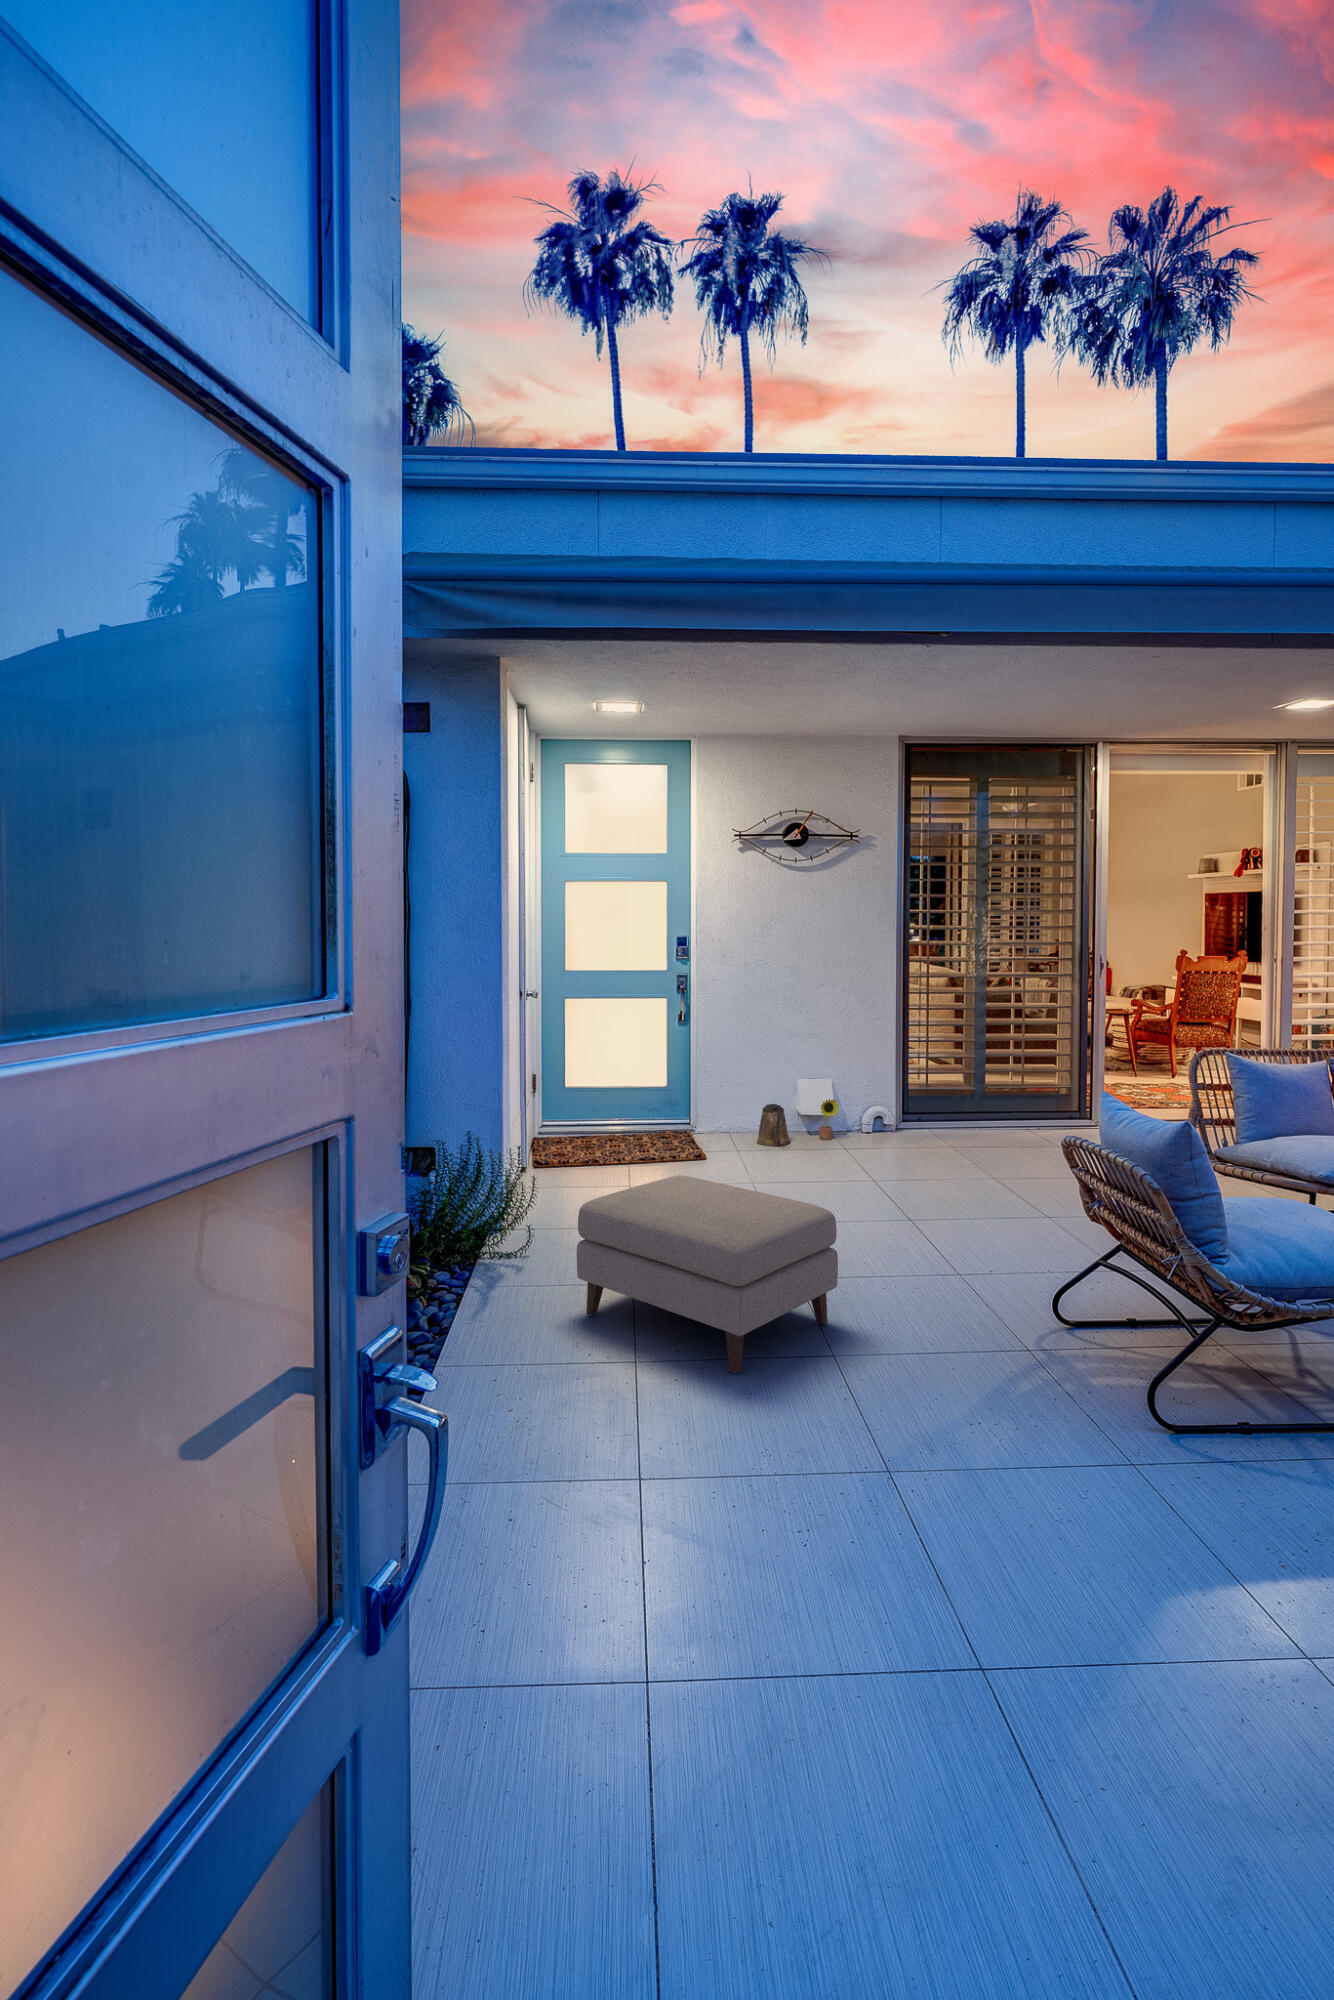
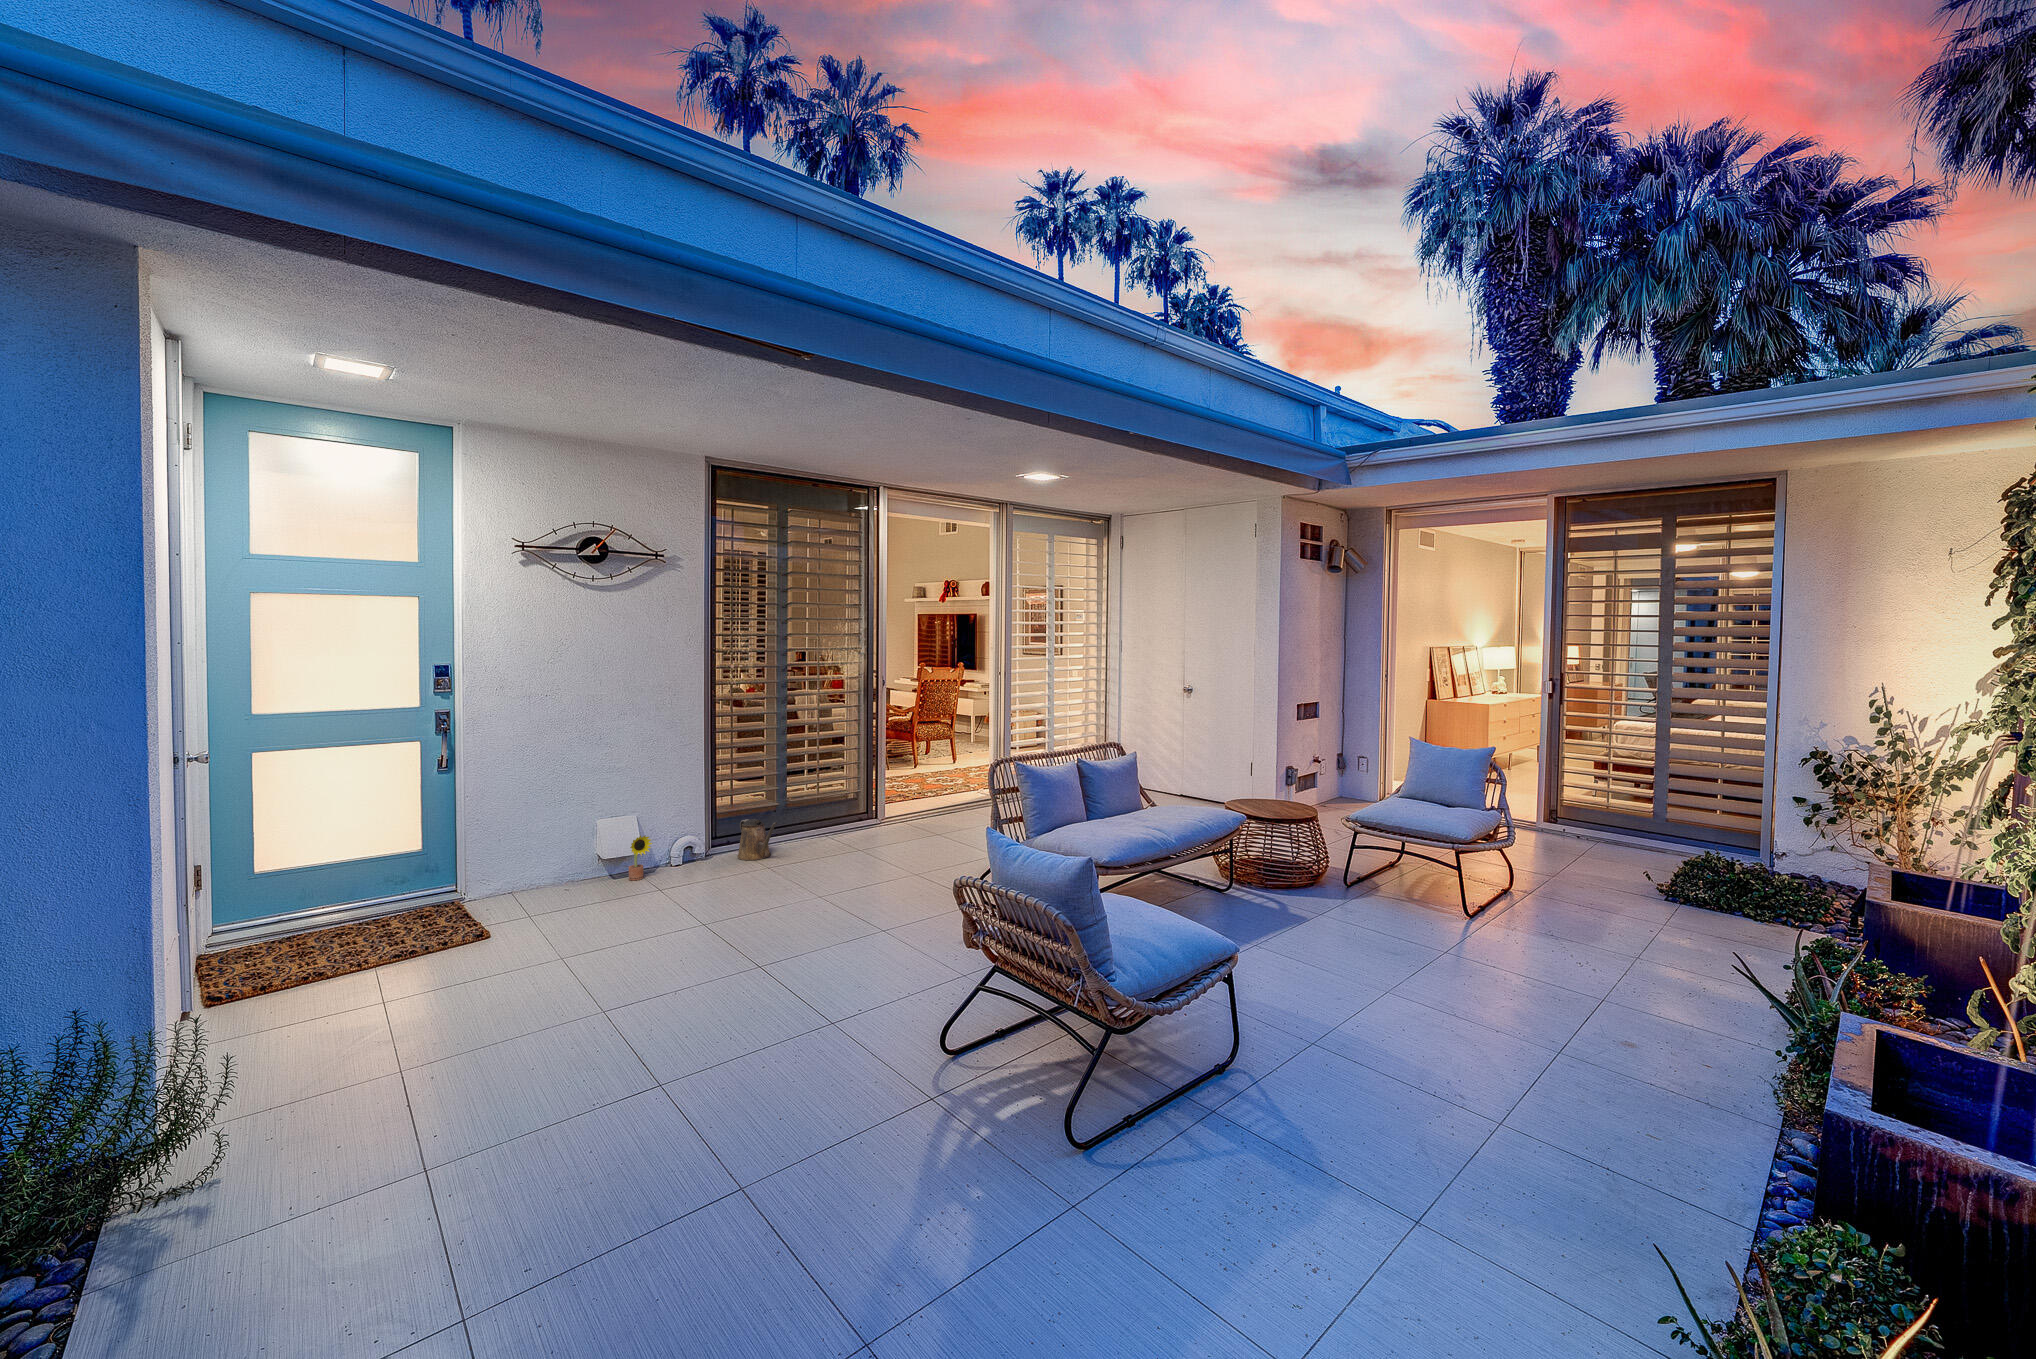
watering can: present [757,1104,790,1146] -> present [738,819,777,860]
ottoman: present [577,1175,838,1373] -> none [352,994,748,1261]

